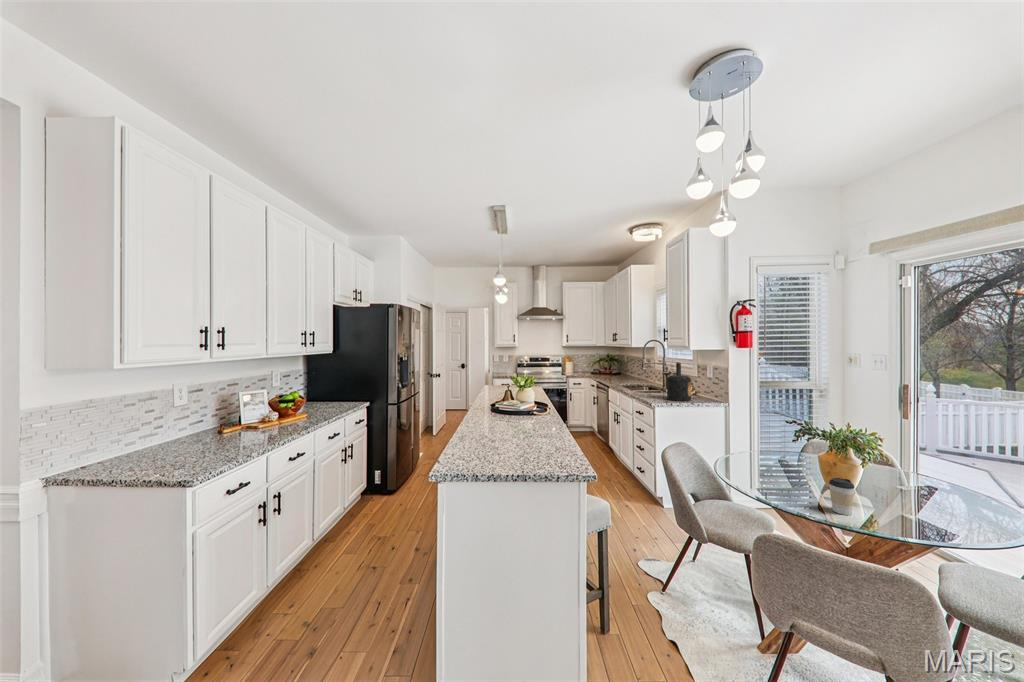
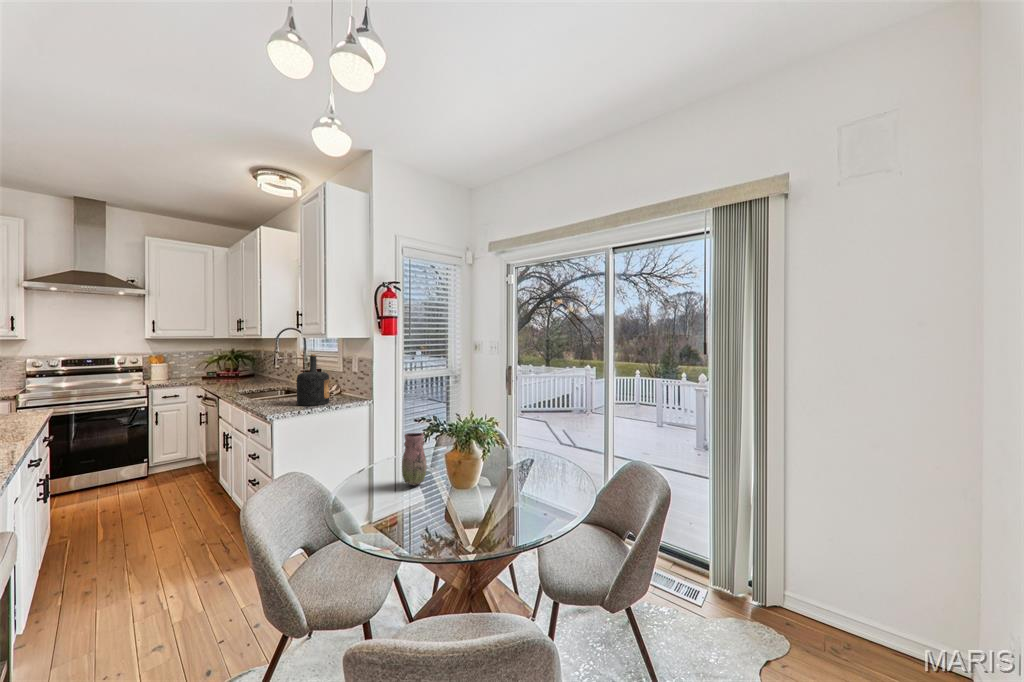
vase: none [769,434,794,478] -> present [402,433,427,486]
coffee cup: present [829,478,855,515] -> none [453,475,475,517]

